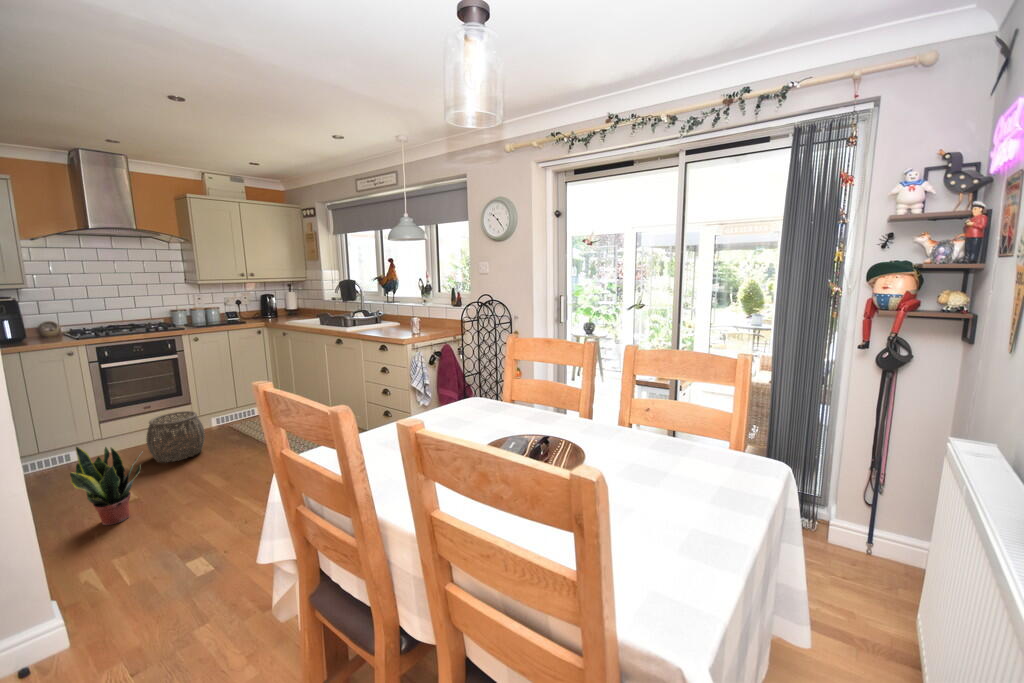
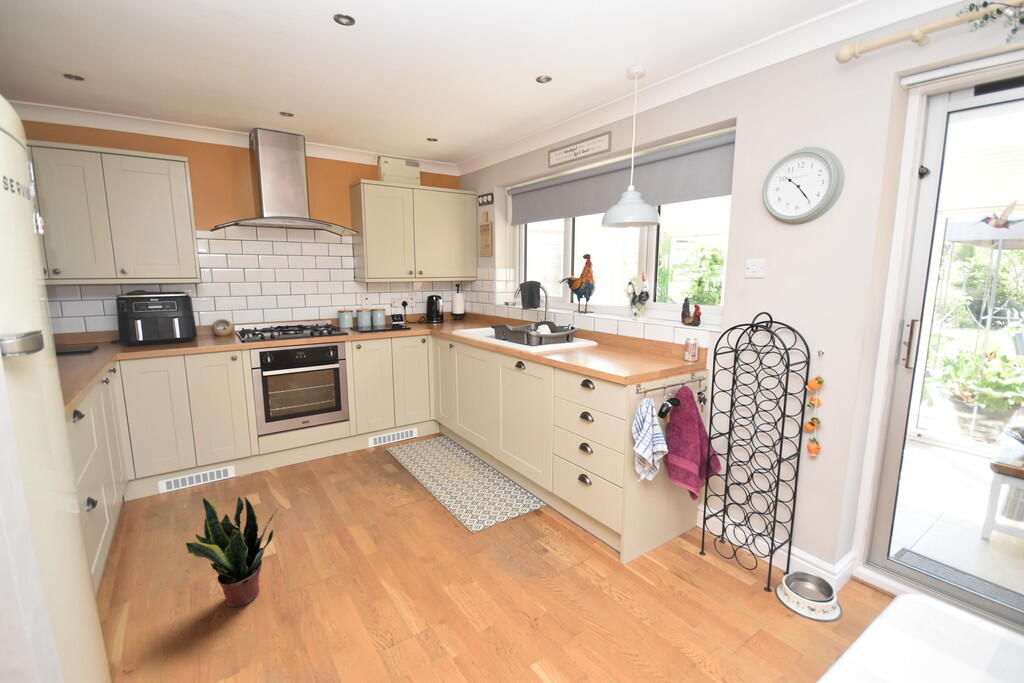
woven basket: present [146,411,205,462] -> none [297,435,359,500]

